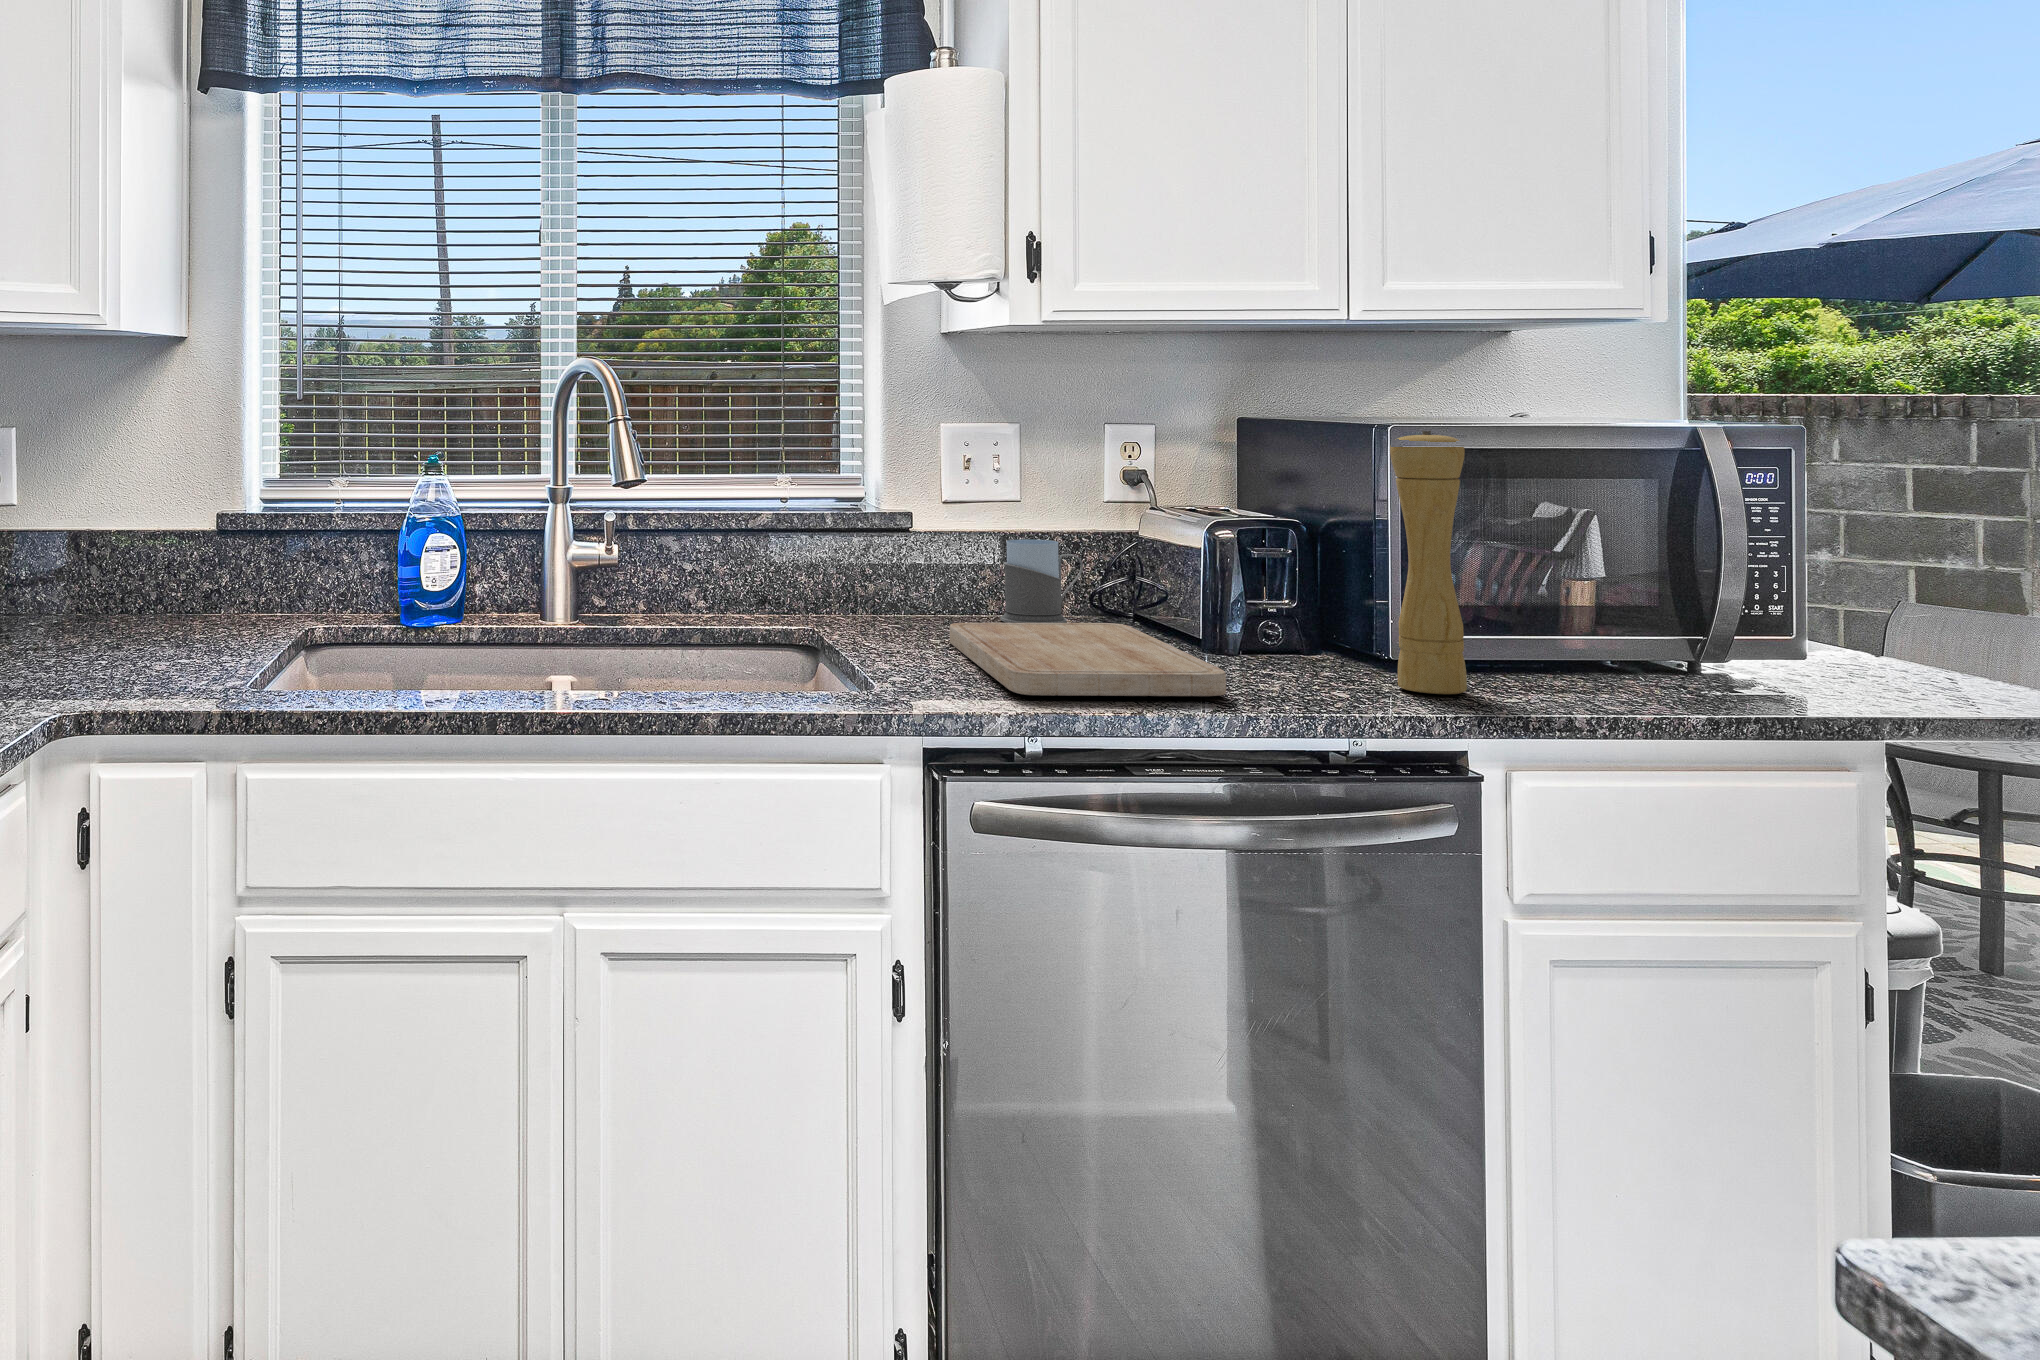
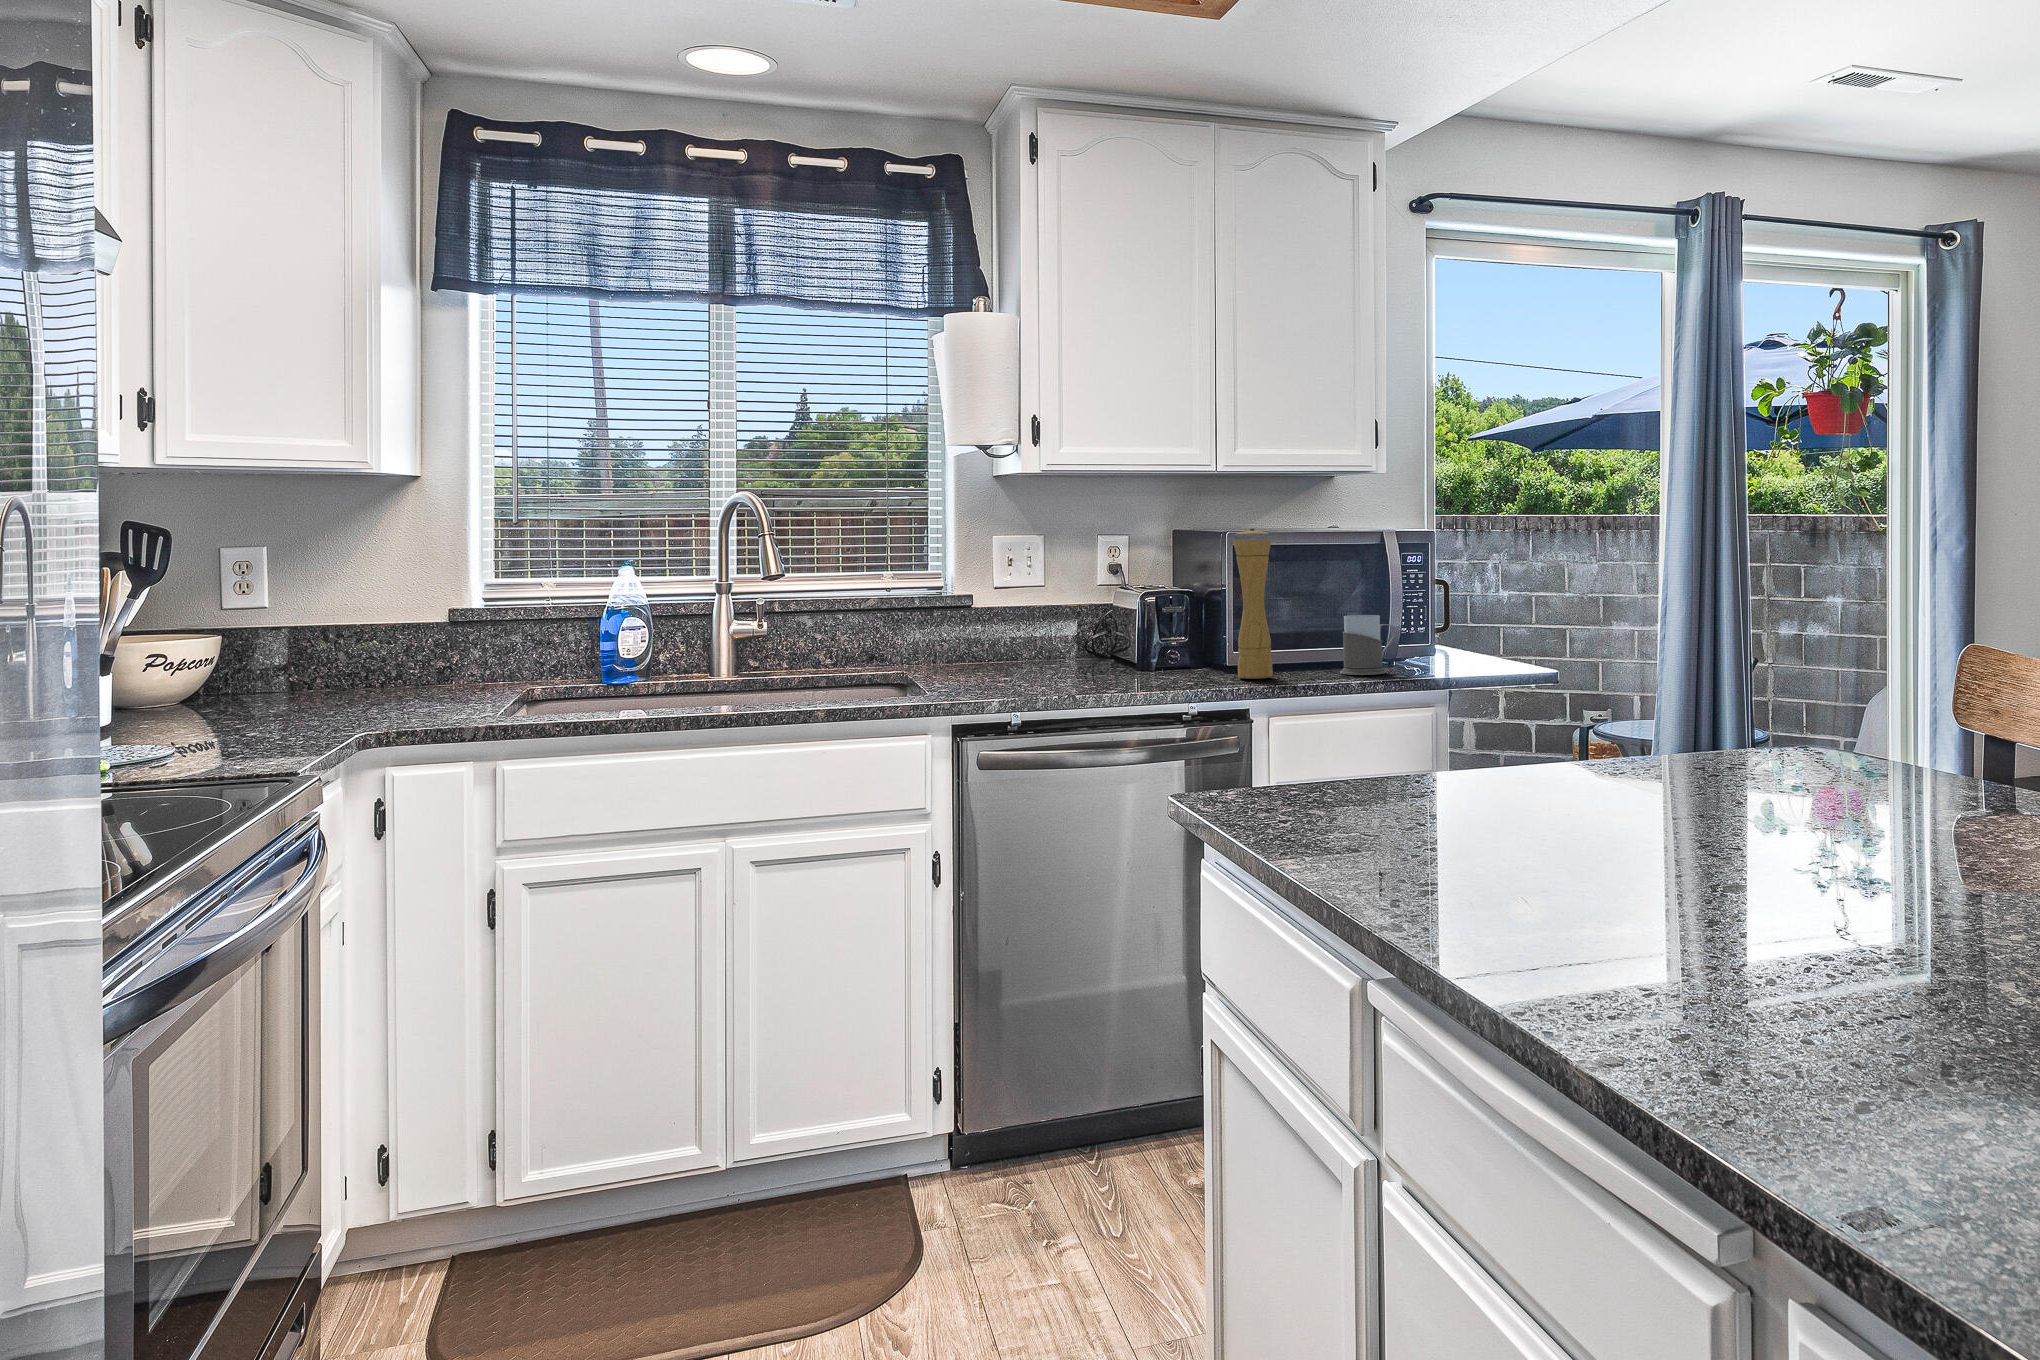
mug: present [1001,539,1083,623] -> present [1340,615,1395,675]
cutting board: present [950,623,1226,696] -> none [991,657,1140,691]

